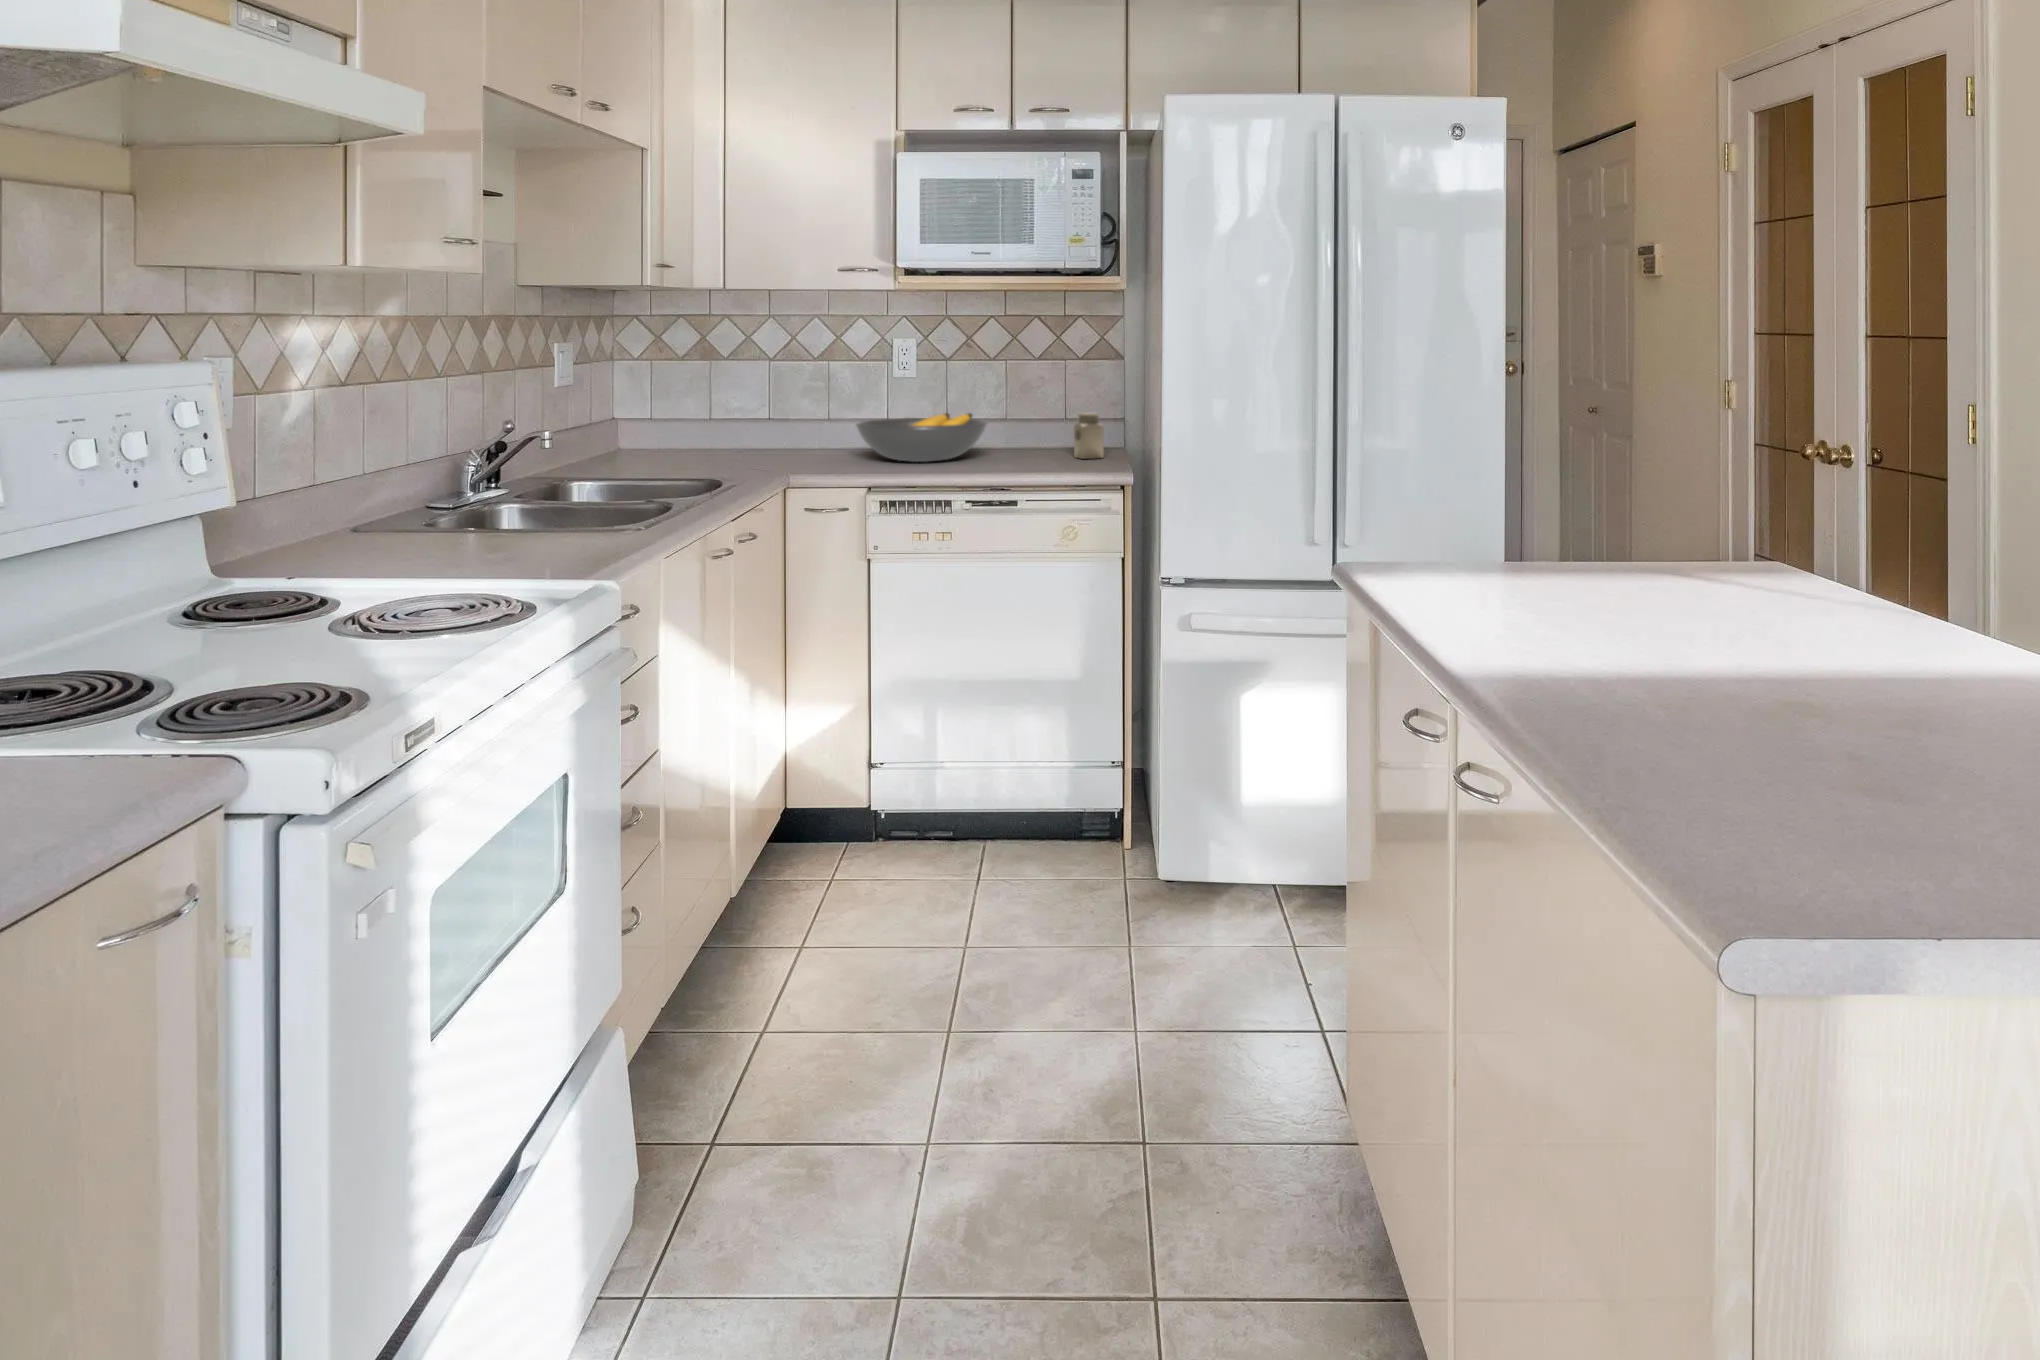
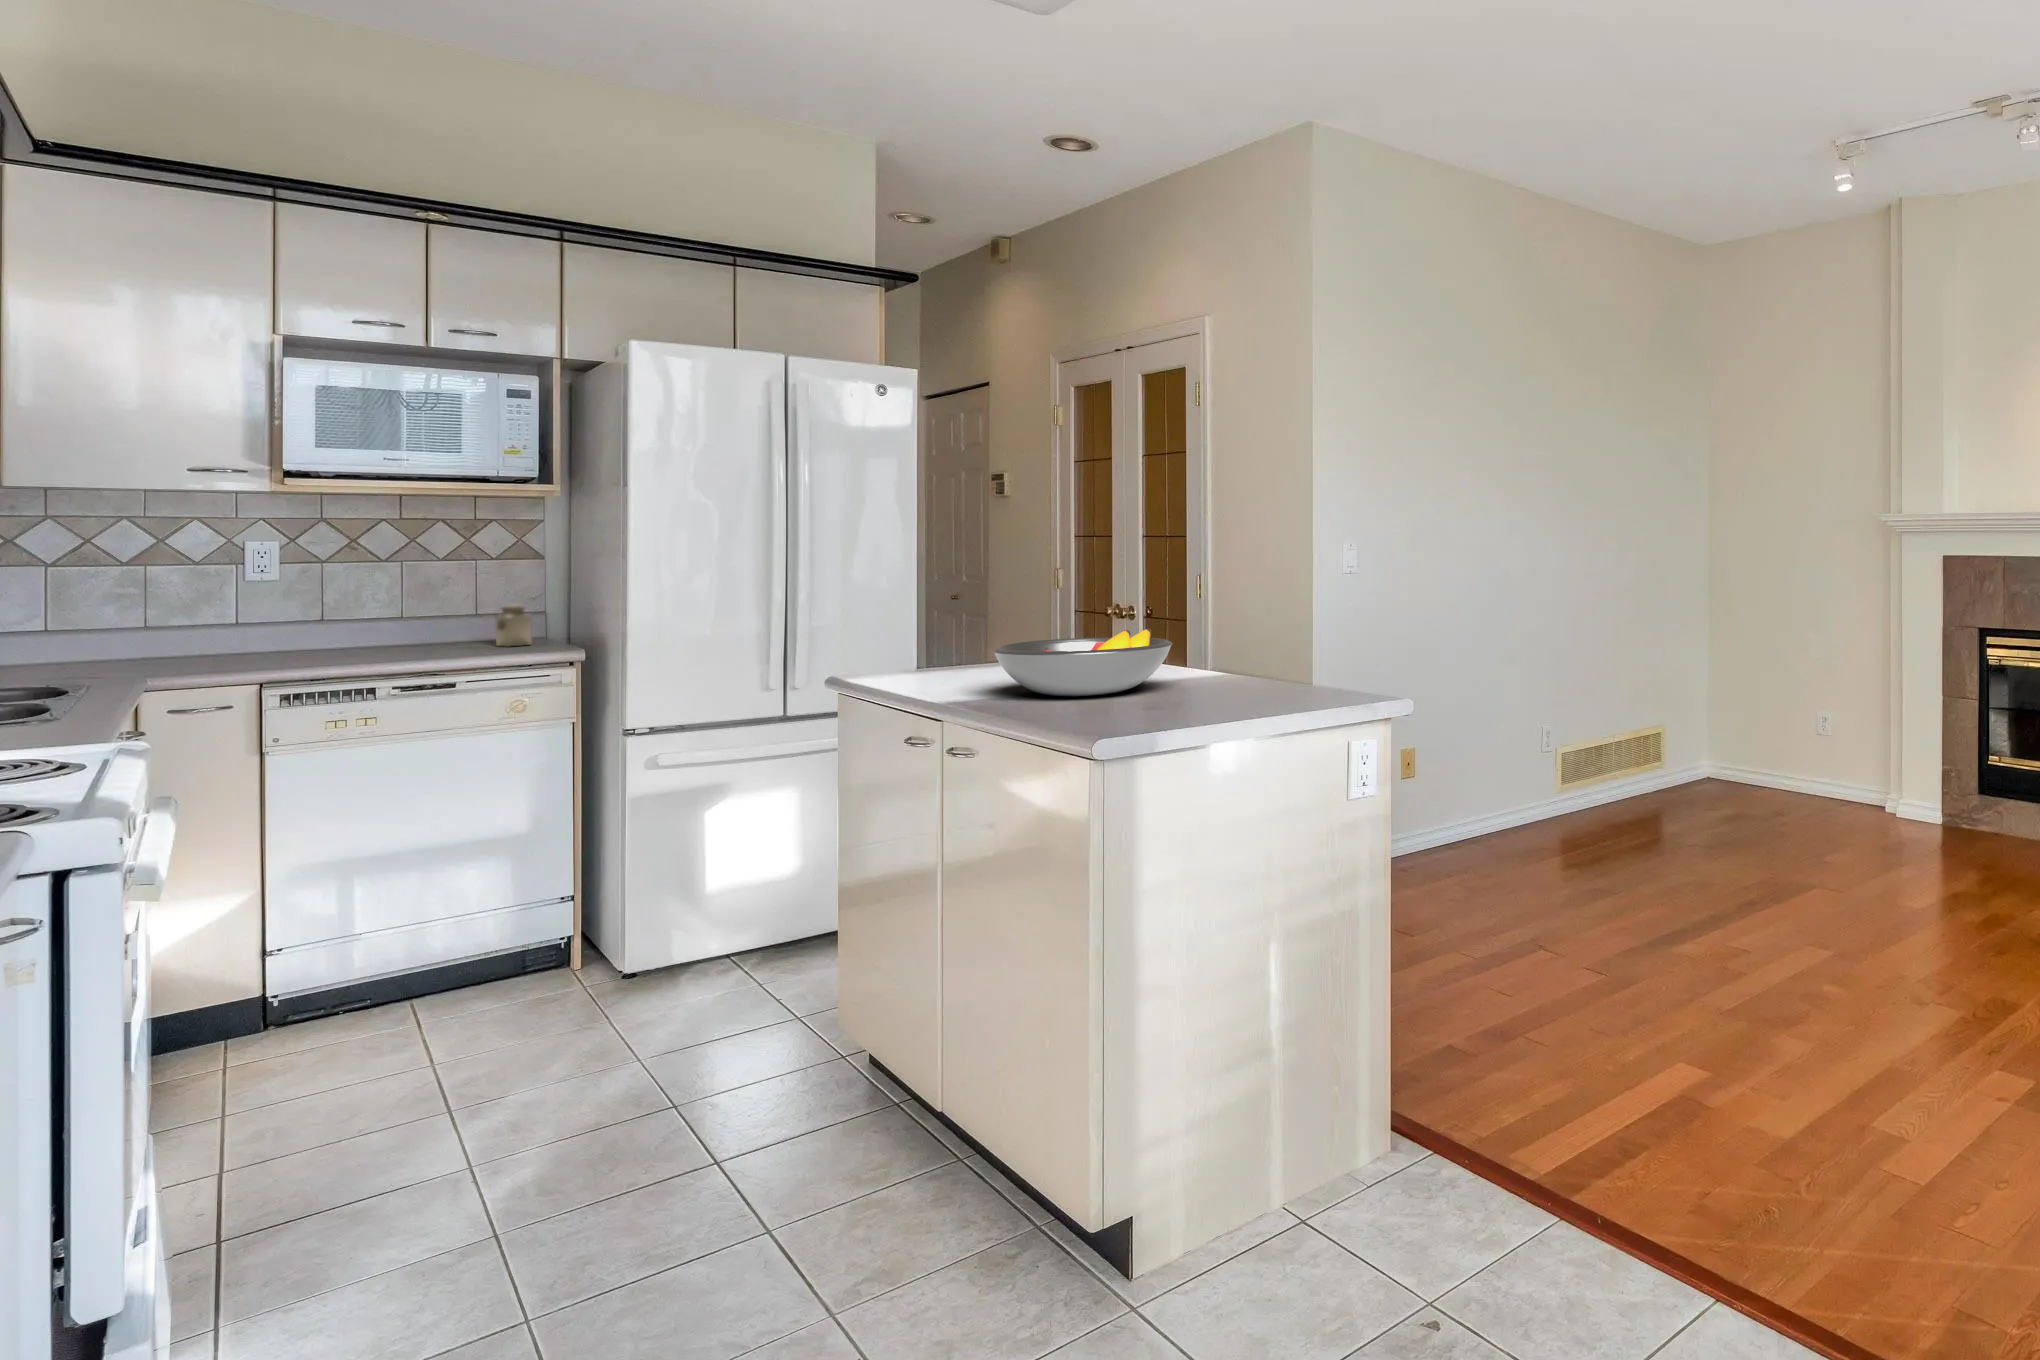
fruit bowl: present [856,413,986,462] -> present [993,629,1172,696]

